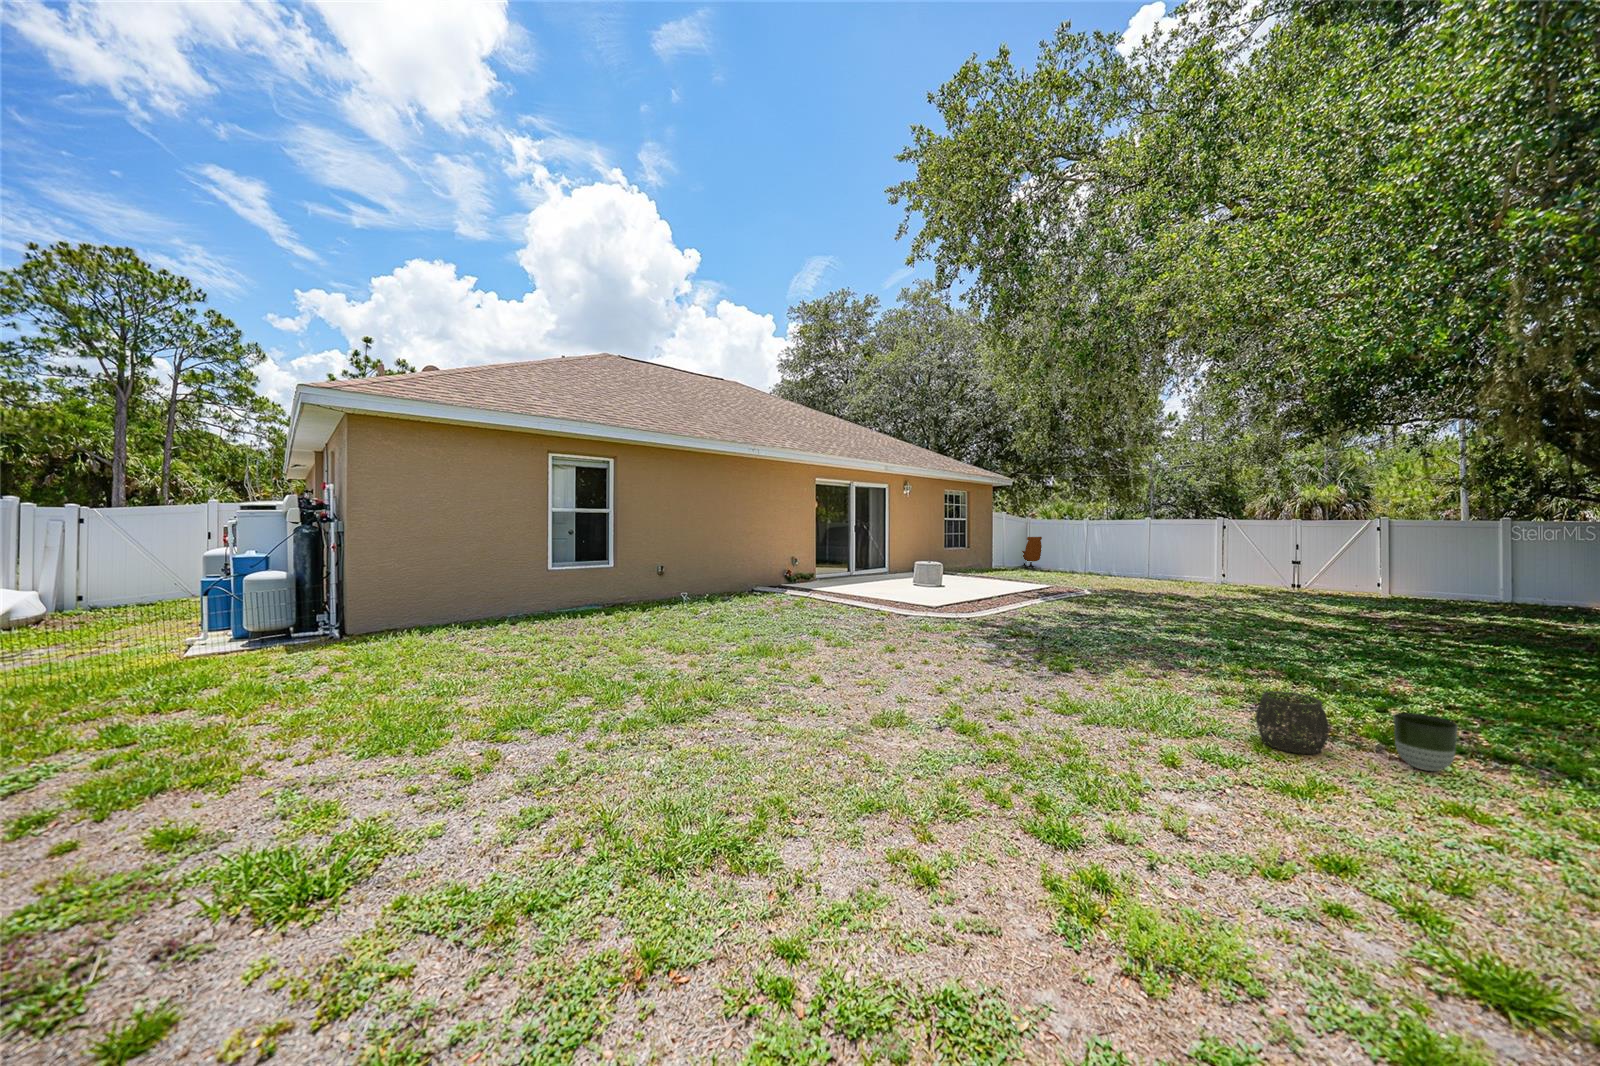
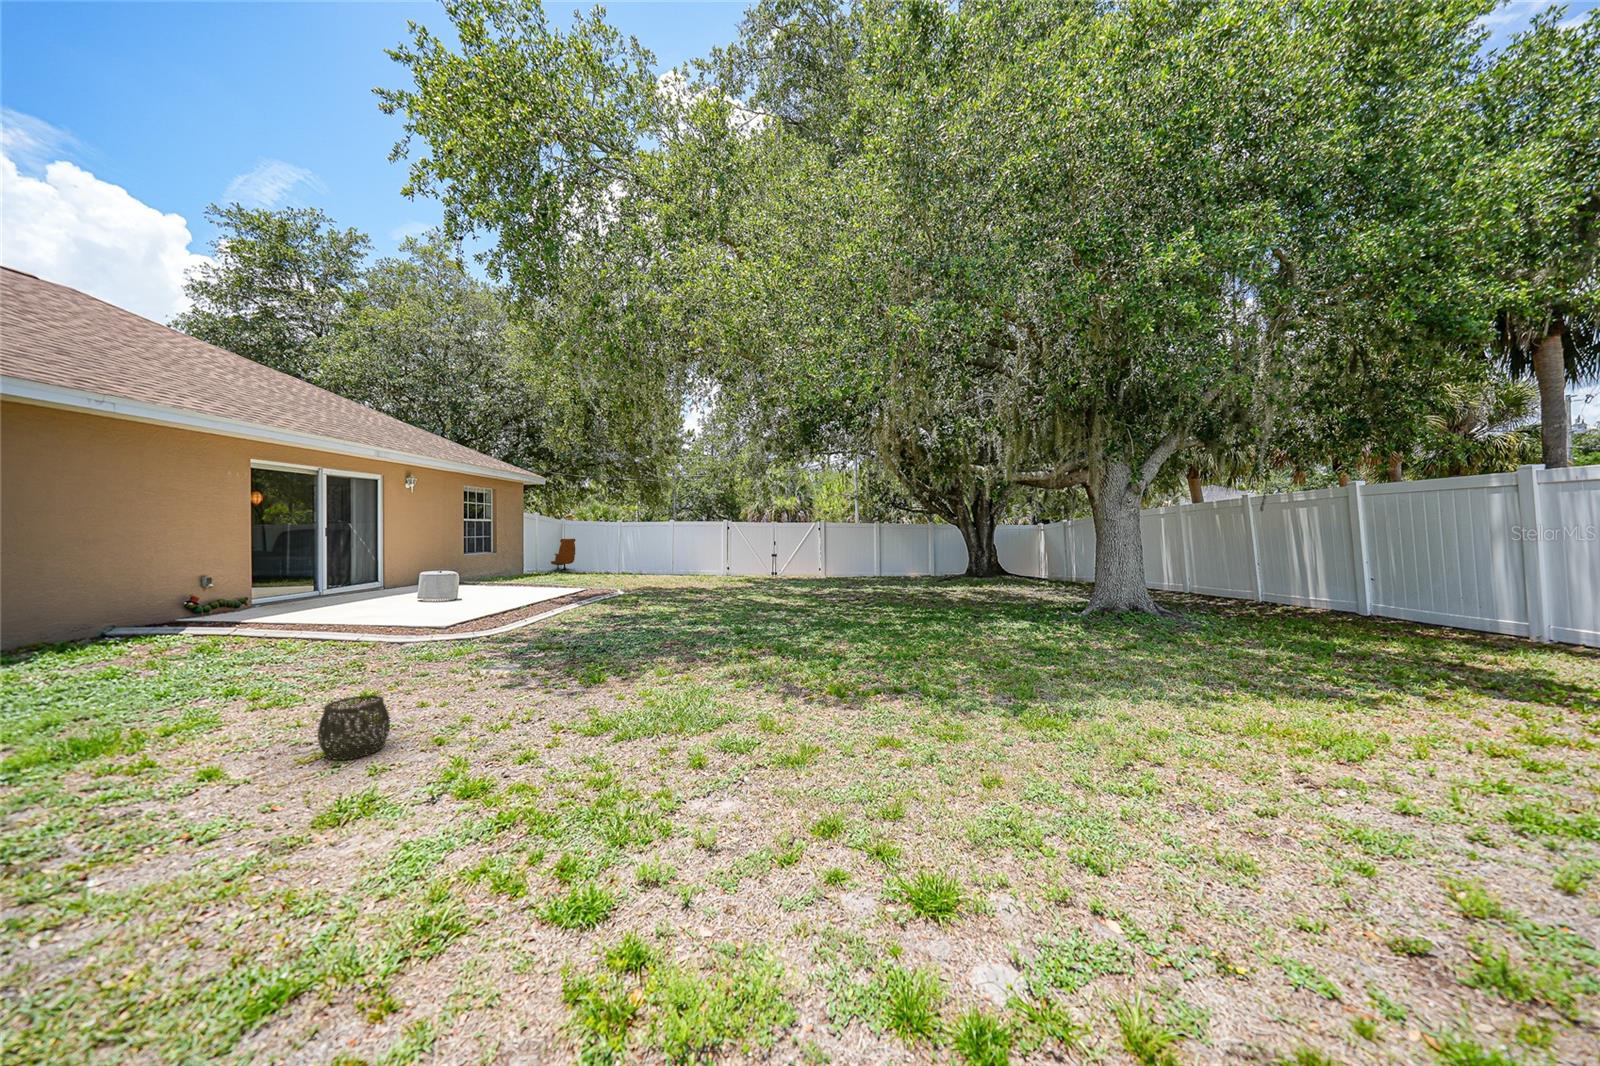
woven basket: present [1256,691,1330,754] -> present [318,695,390,760]
planter: present [1394,713,1458,771] -> none [852,674,887,718]

